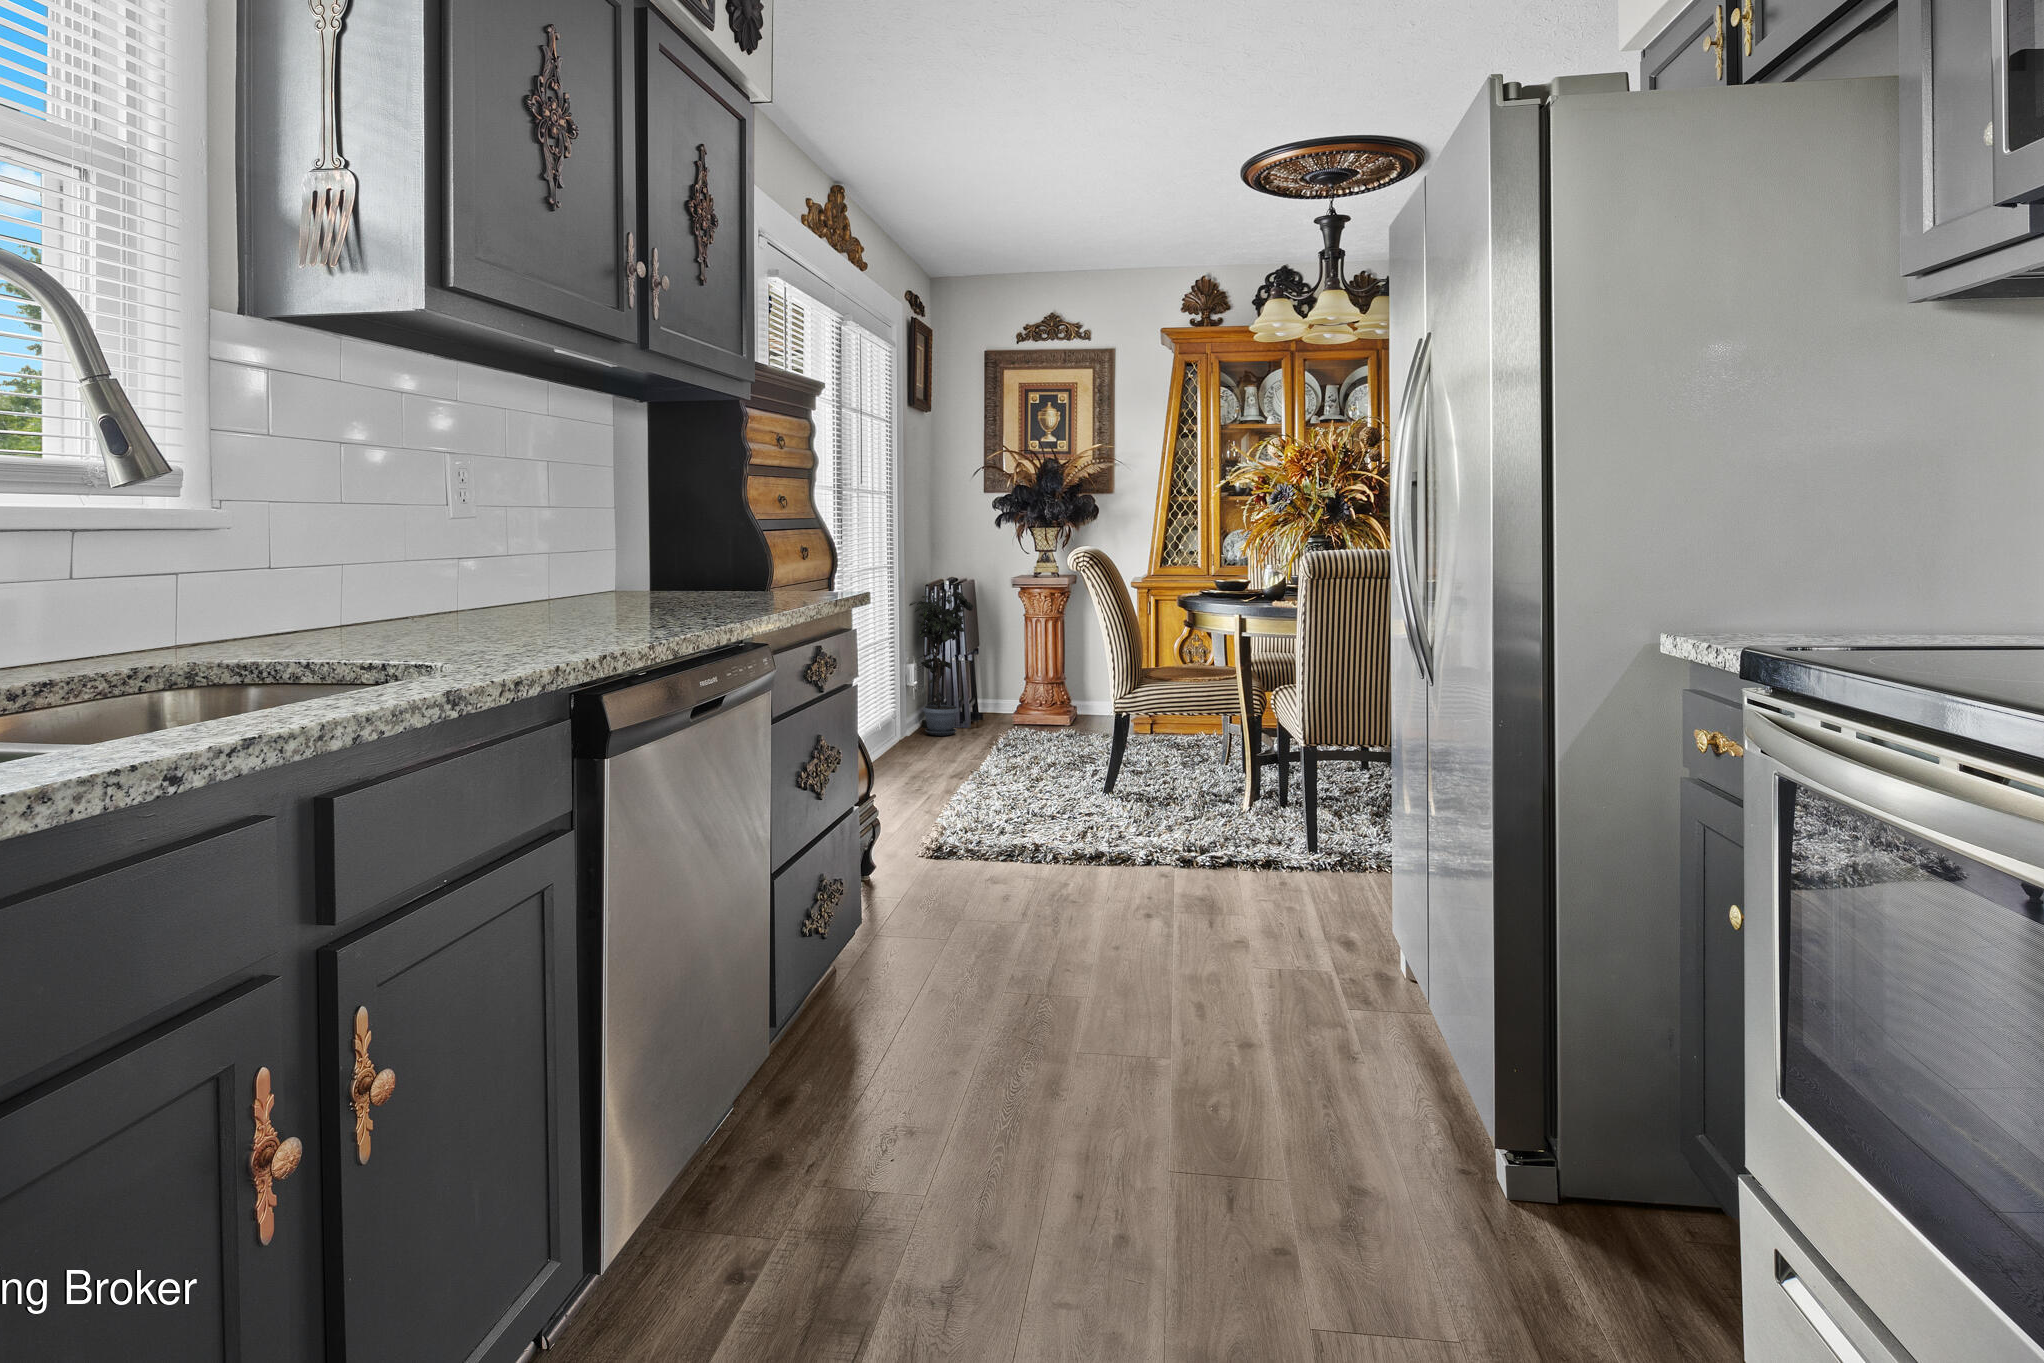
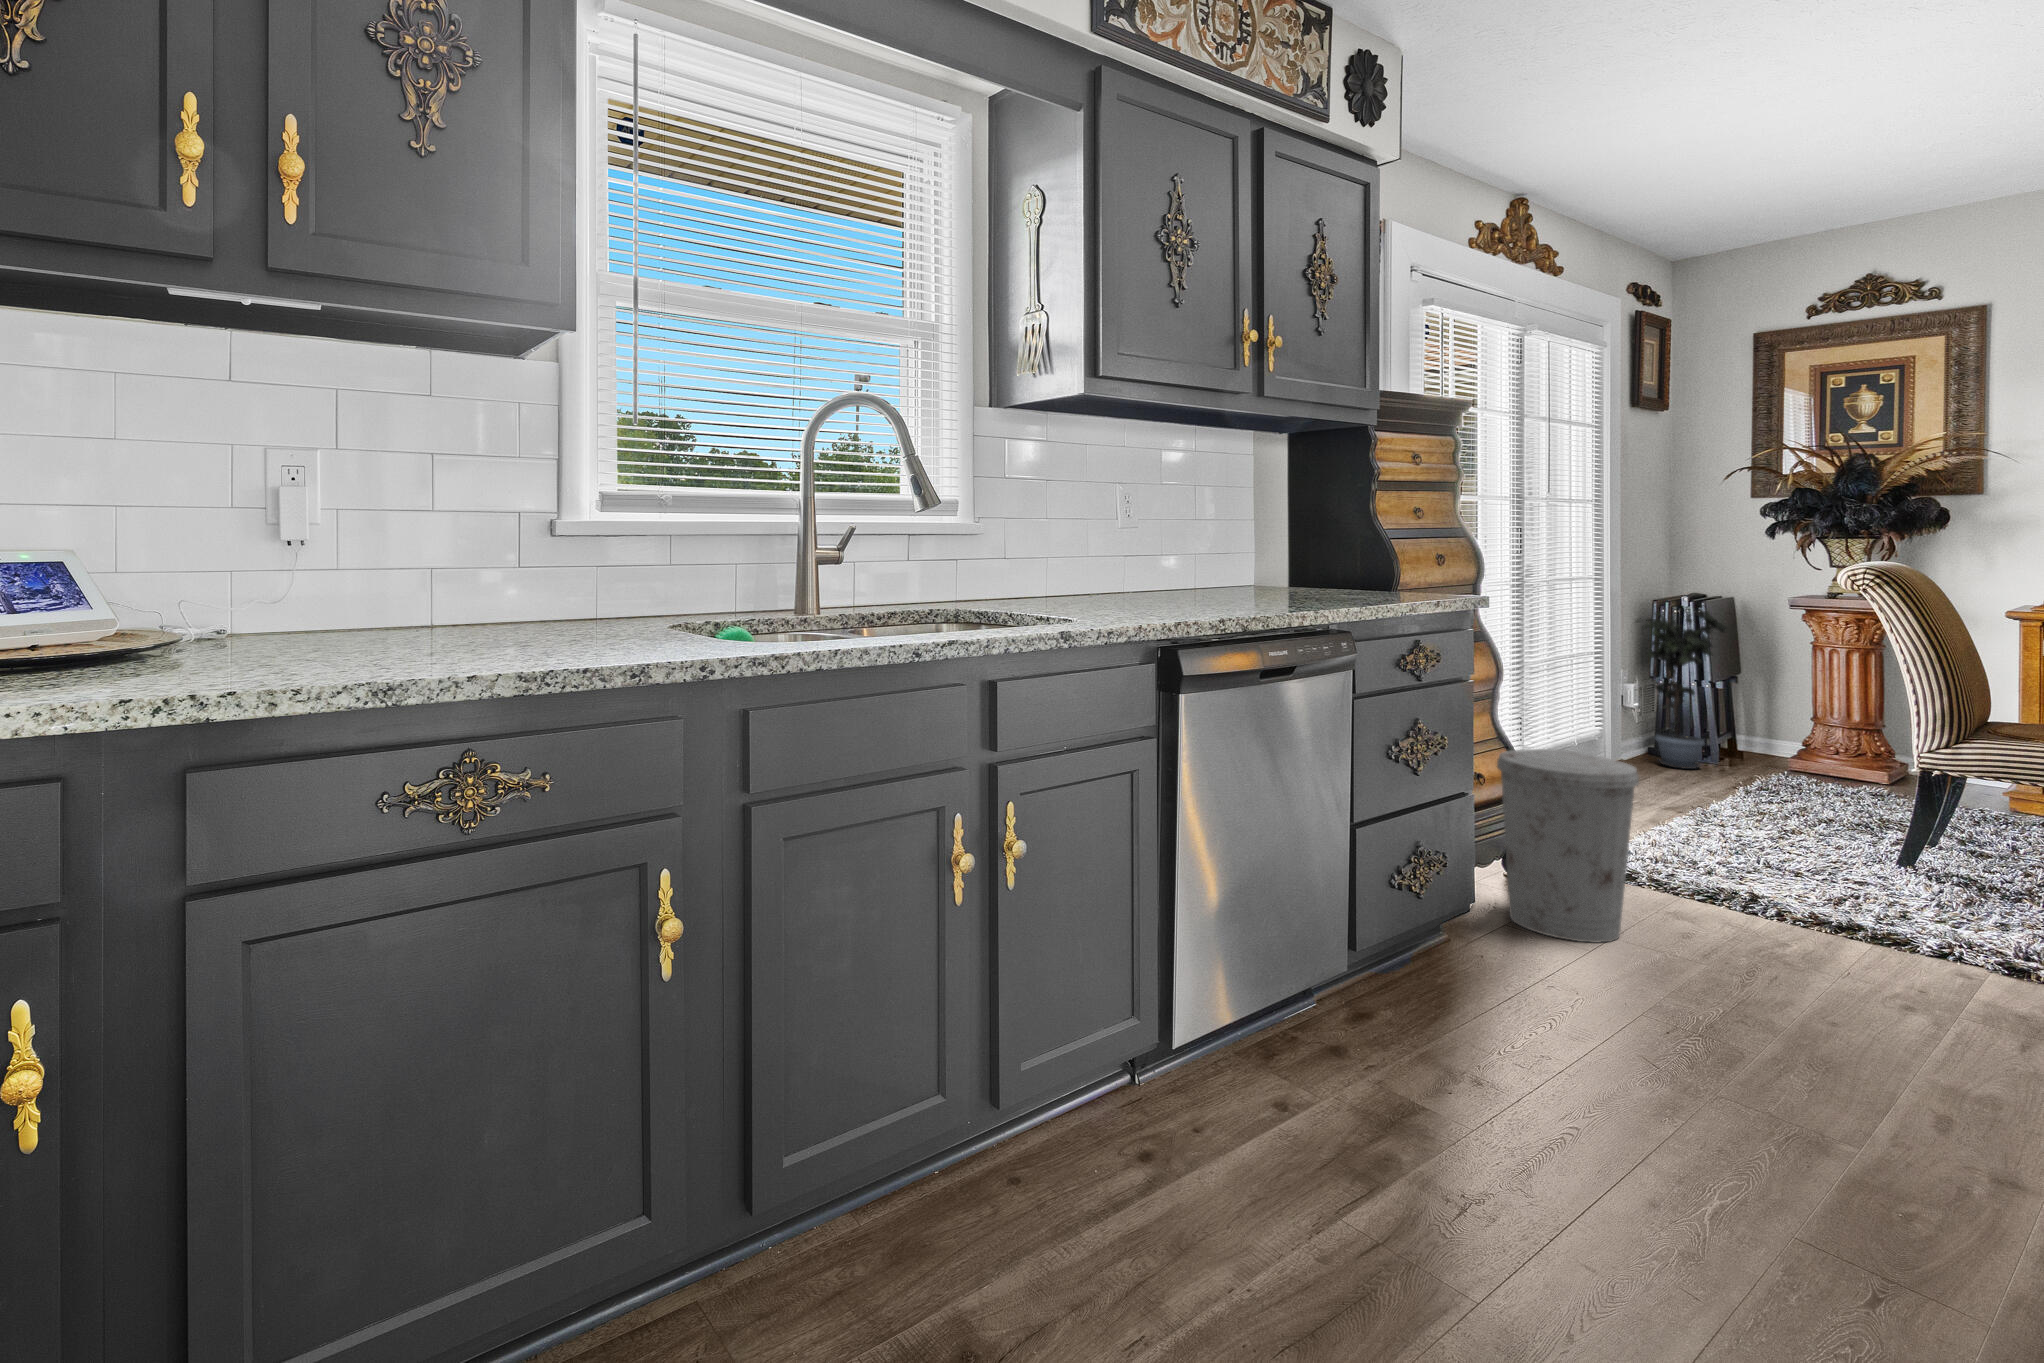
trash can: none [862,744,982,939] -> present [1497,749,1639,943]

